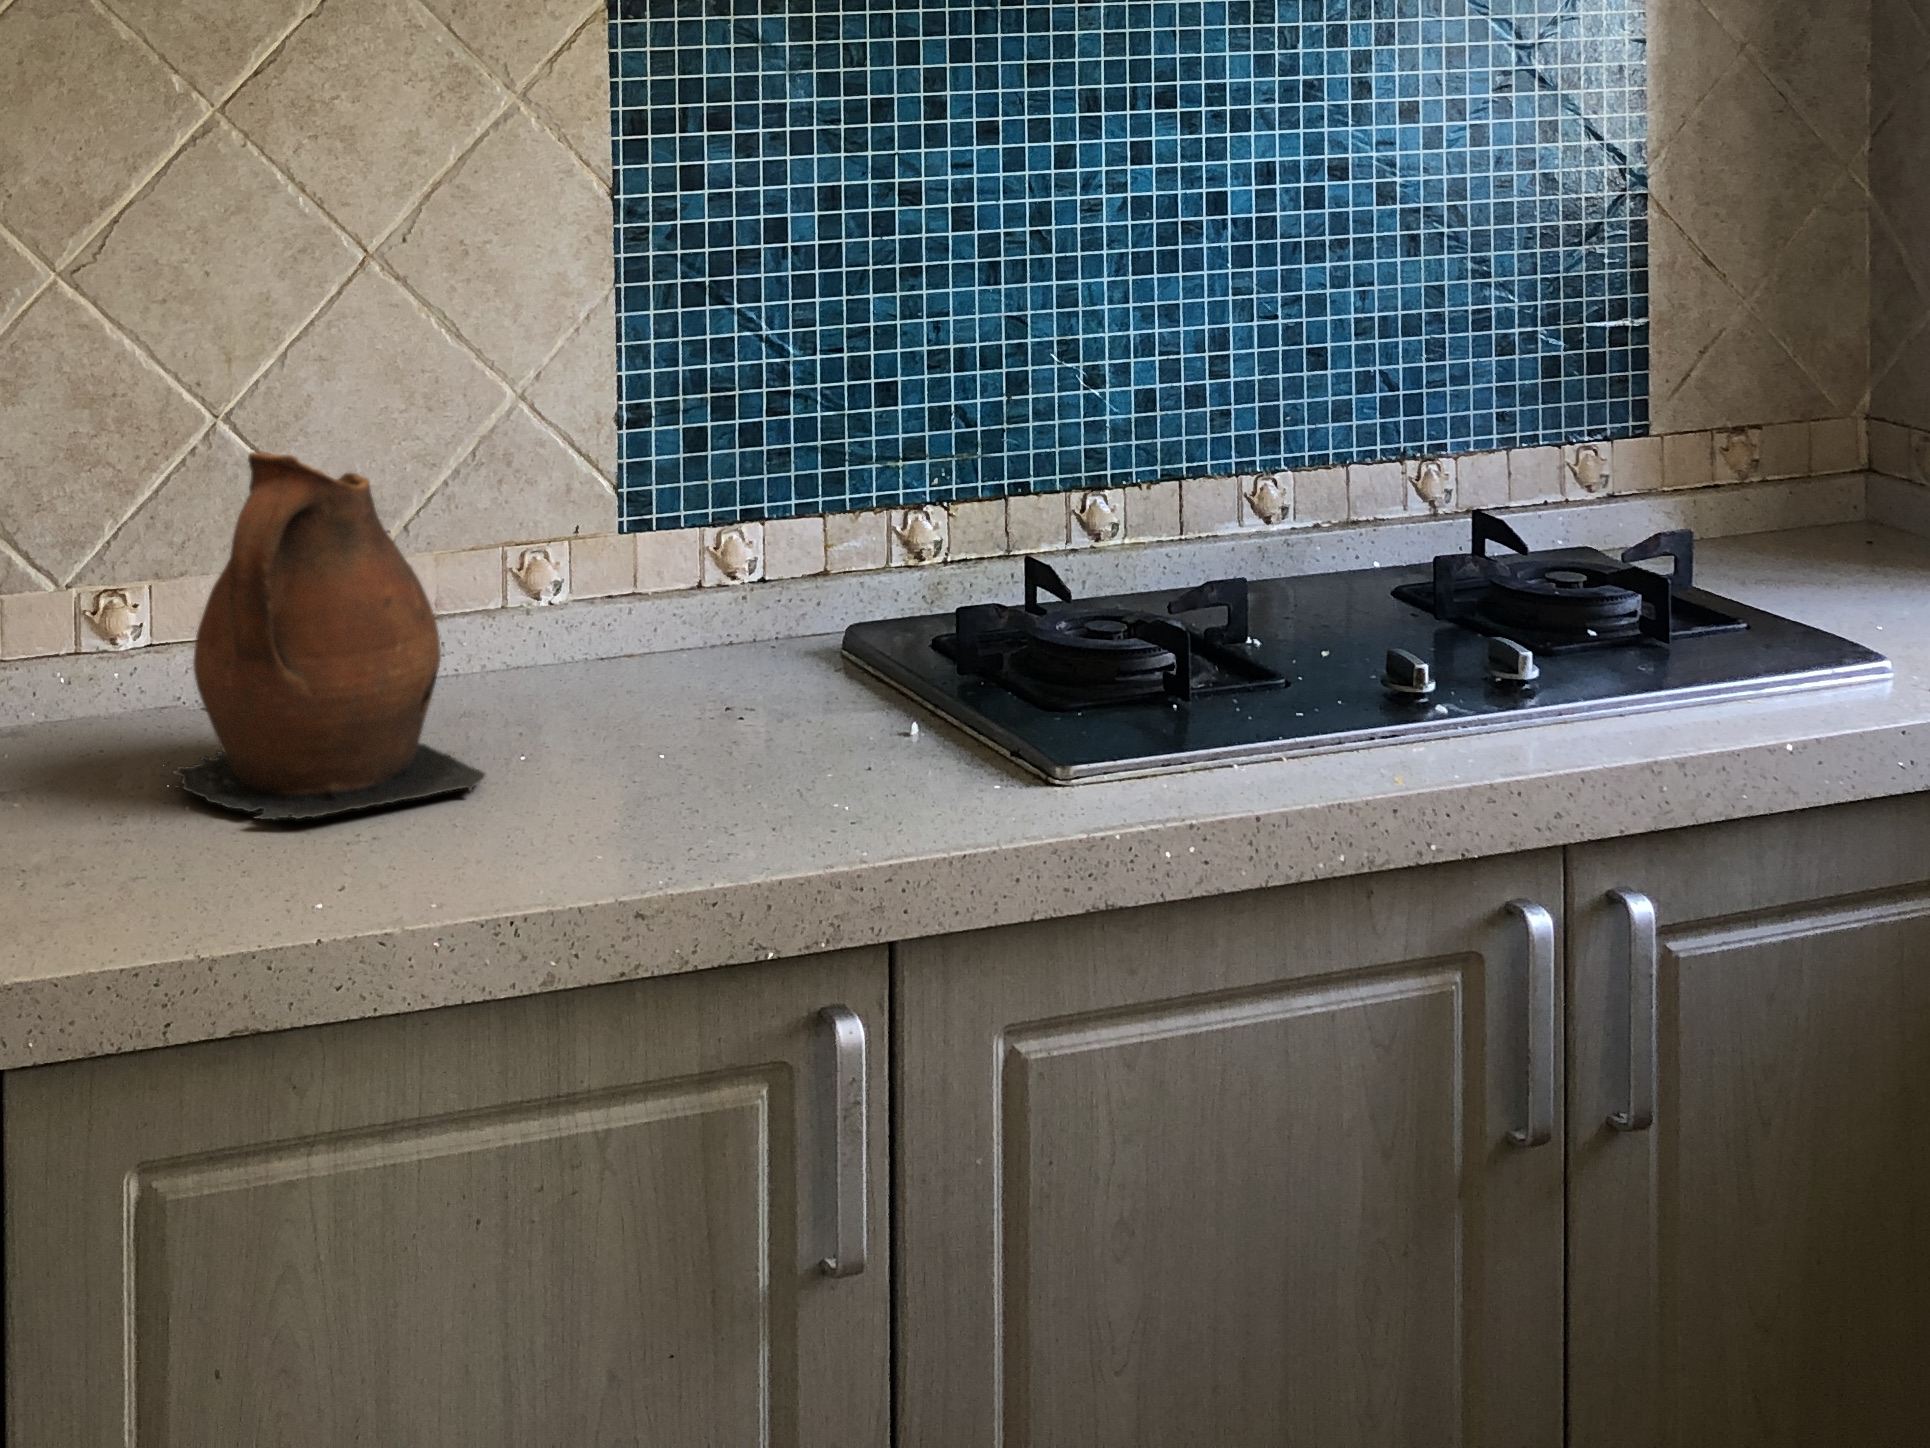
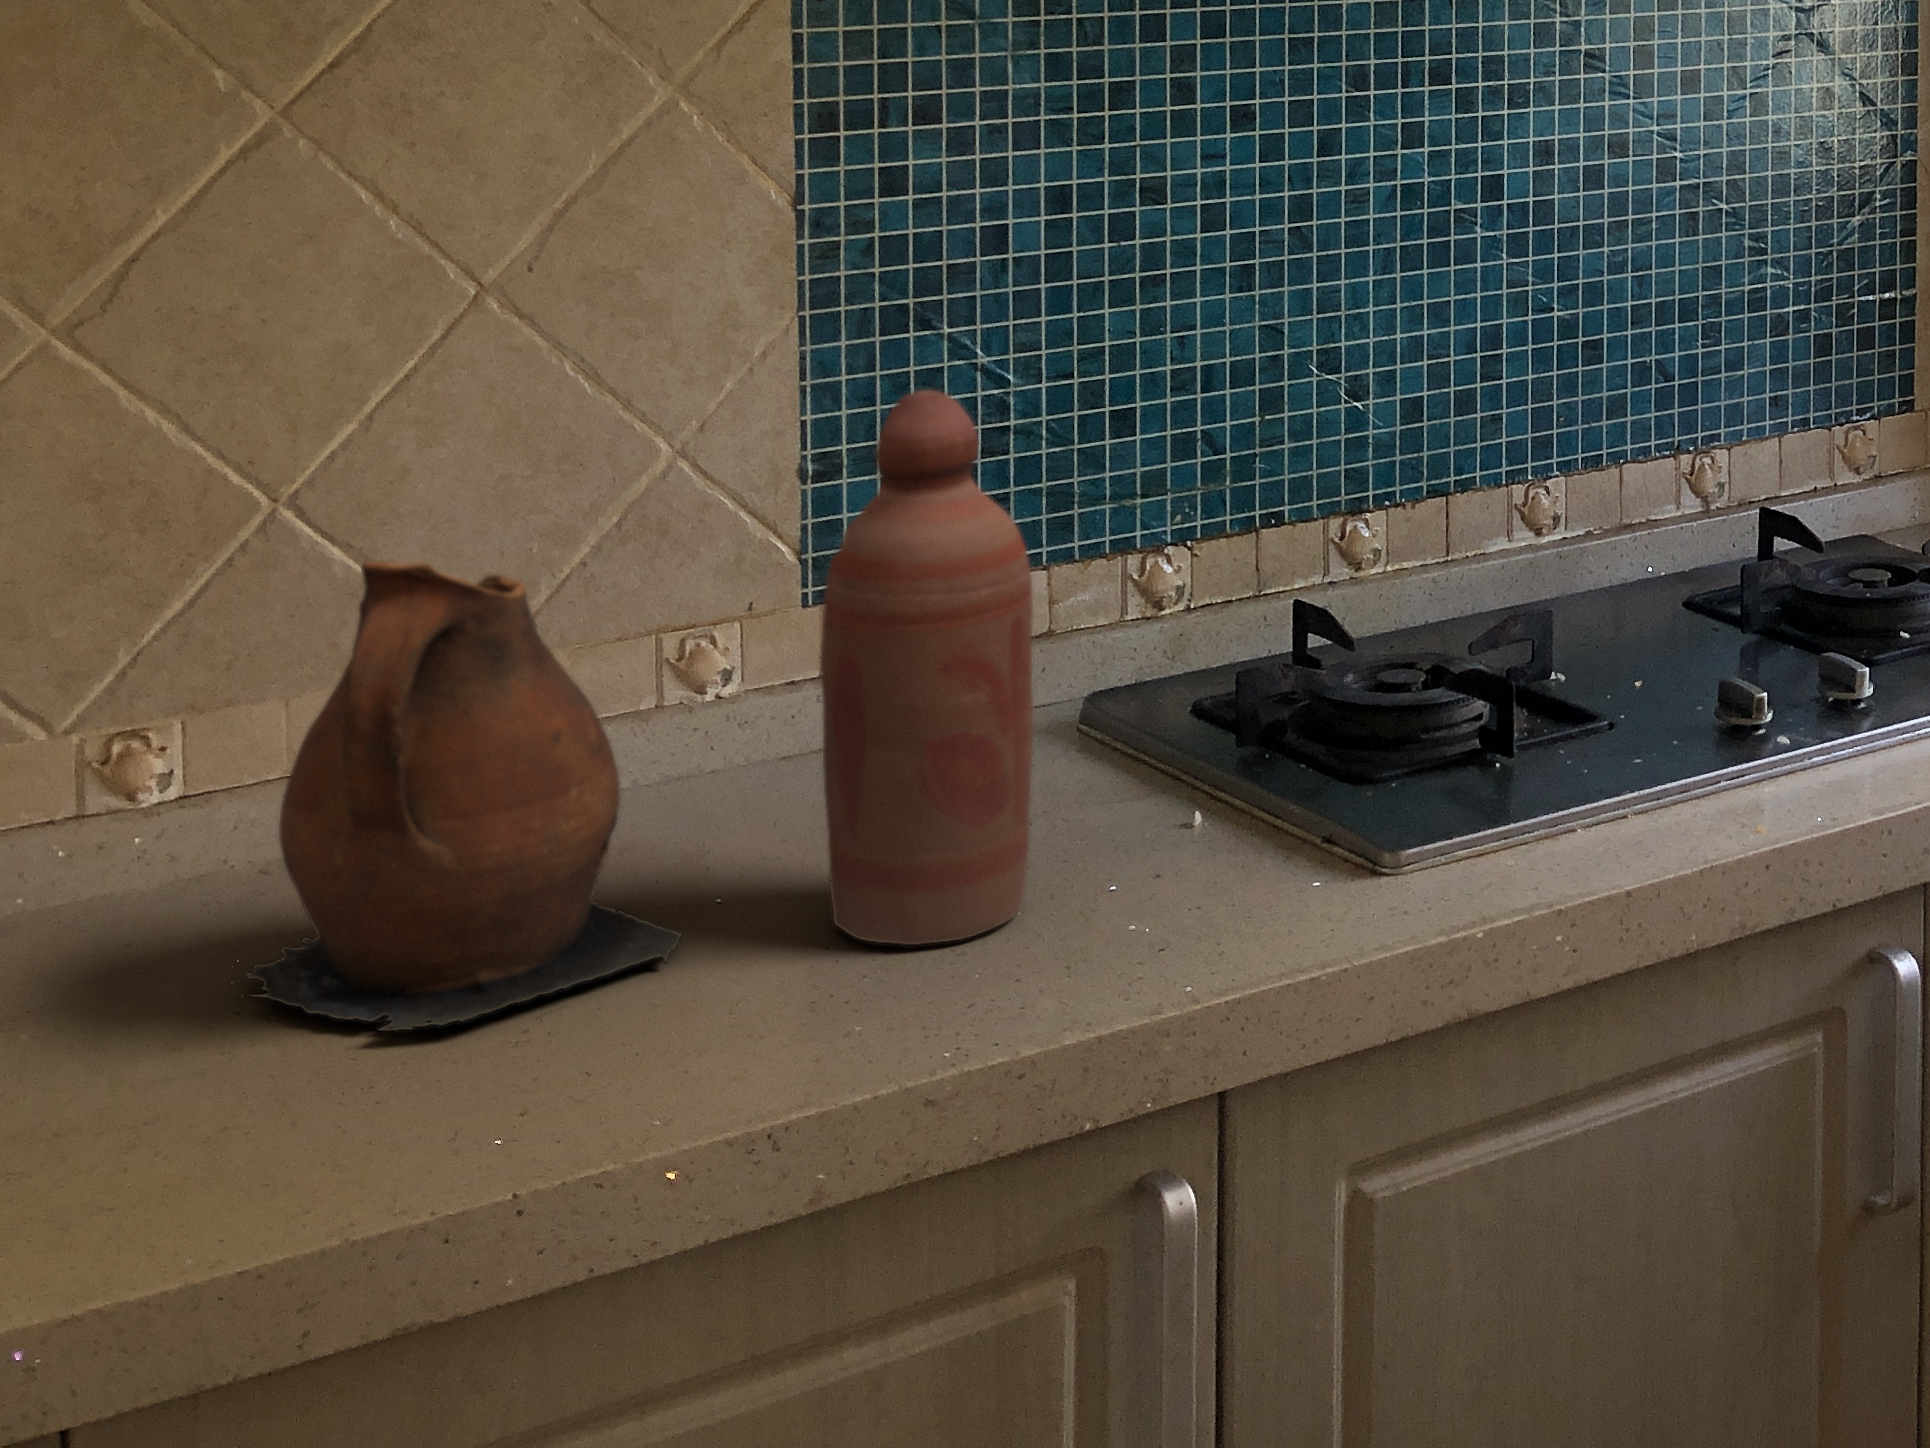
bottle: none [592,340,758,799] -> present [821,390,1033,945]

